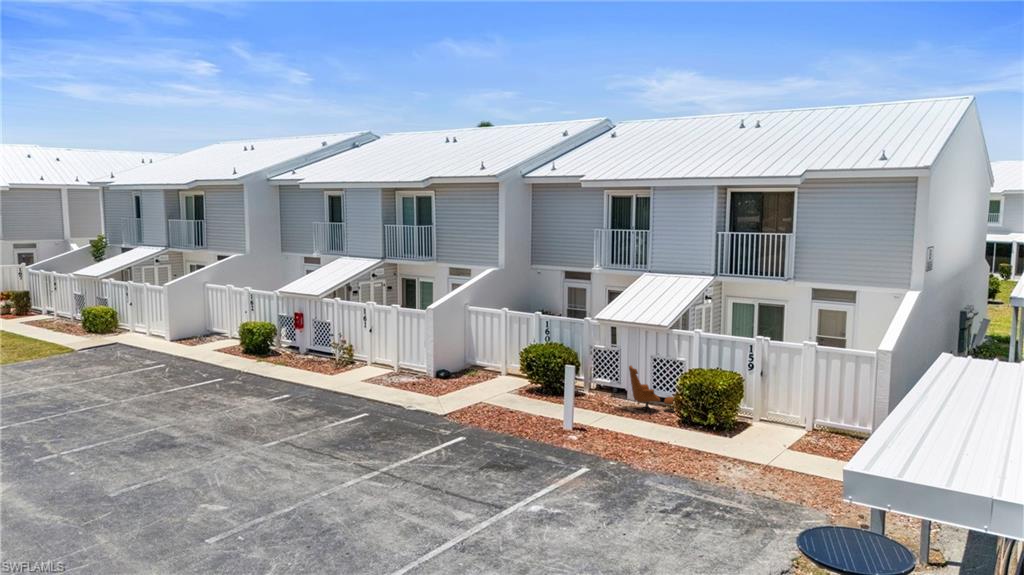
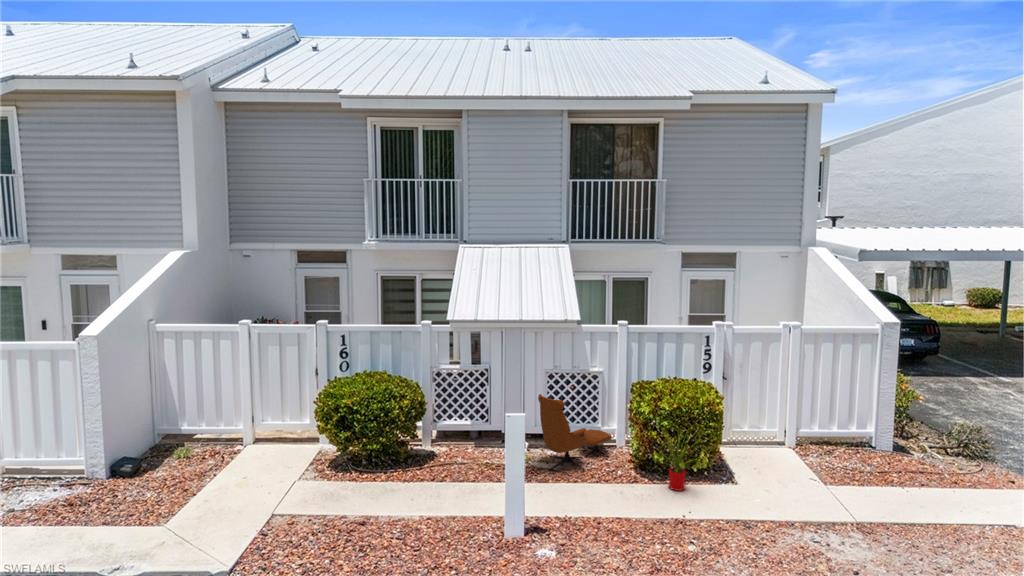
house plant: none [674,392,702,430] -> present [665,438,694,491]

